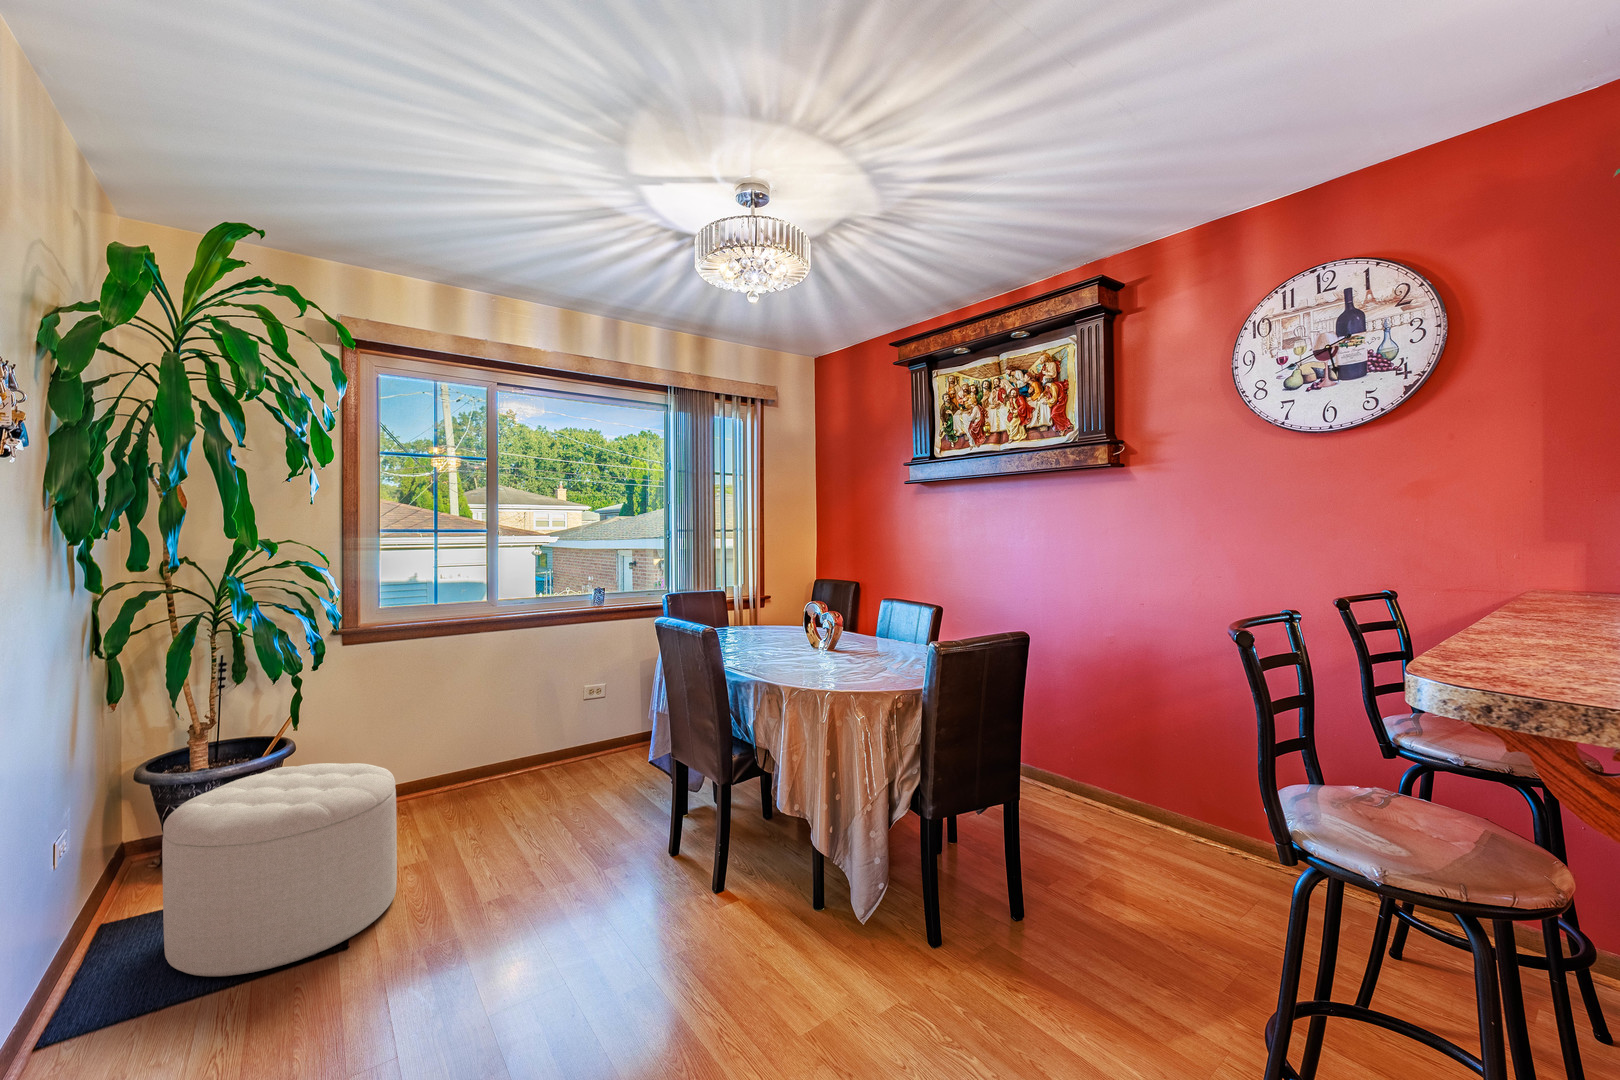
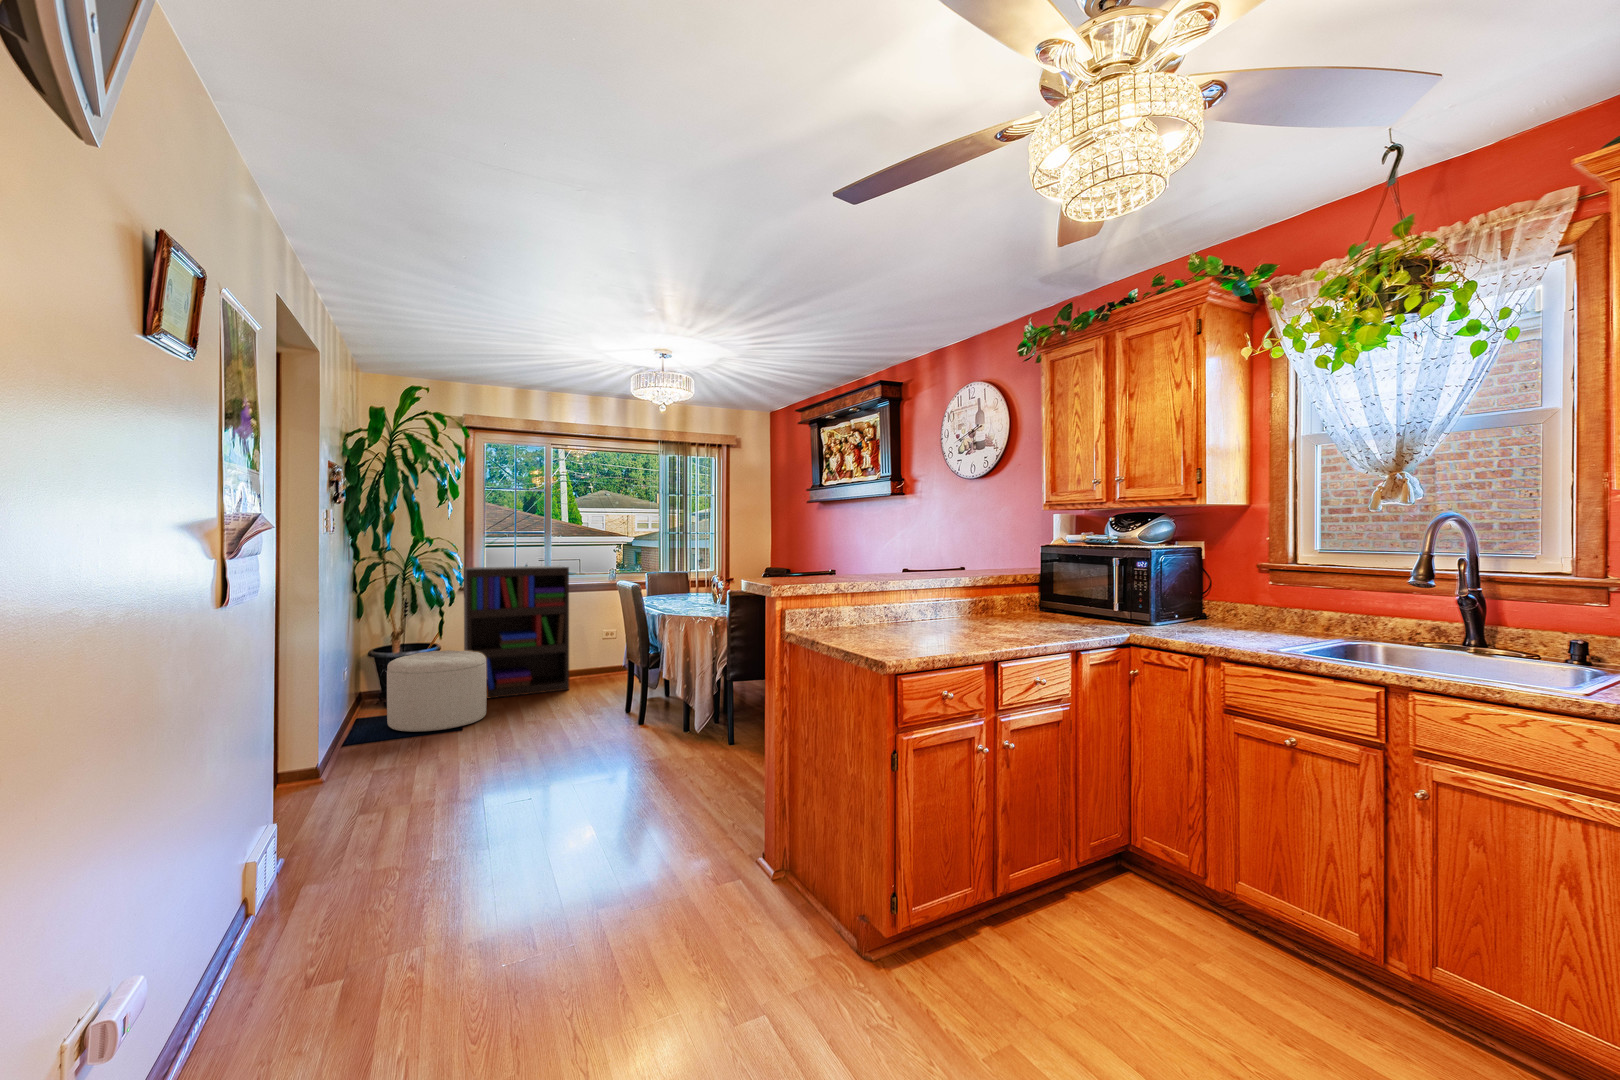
bookshelf: none [339,584,541,846] -> present [464,566,569,698]

